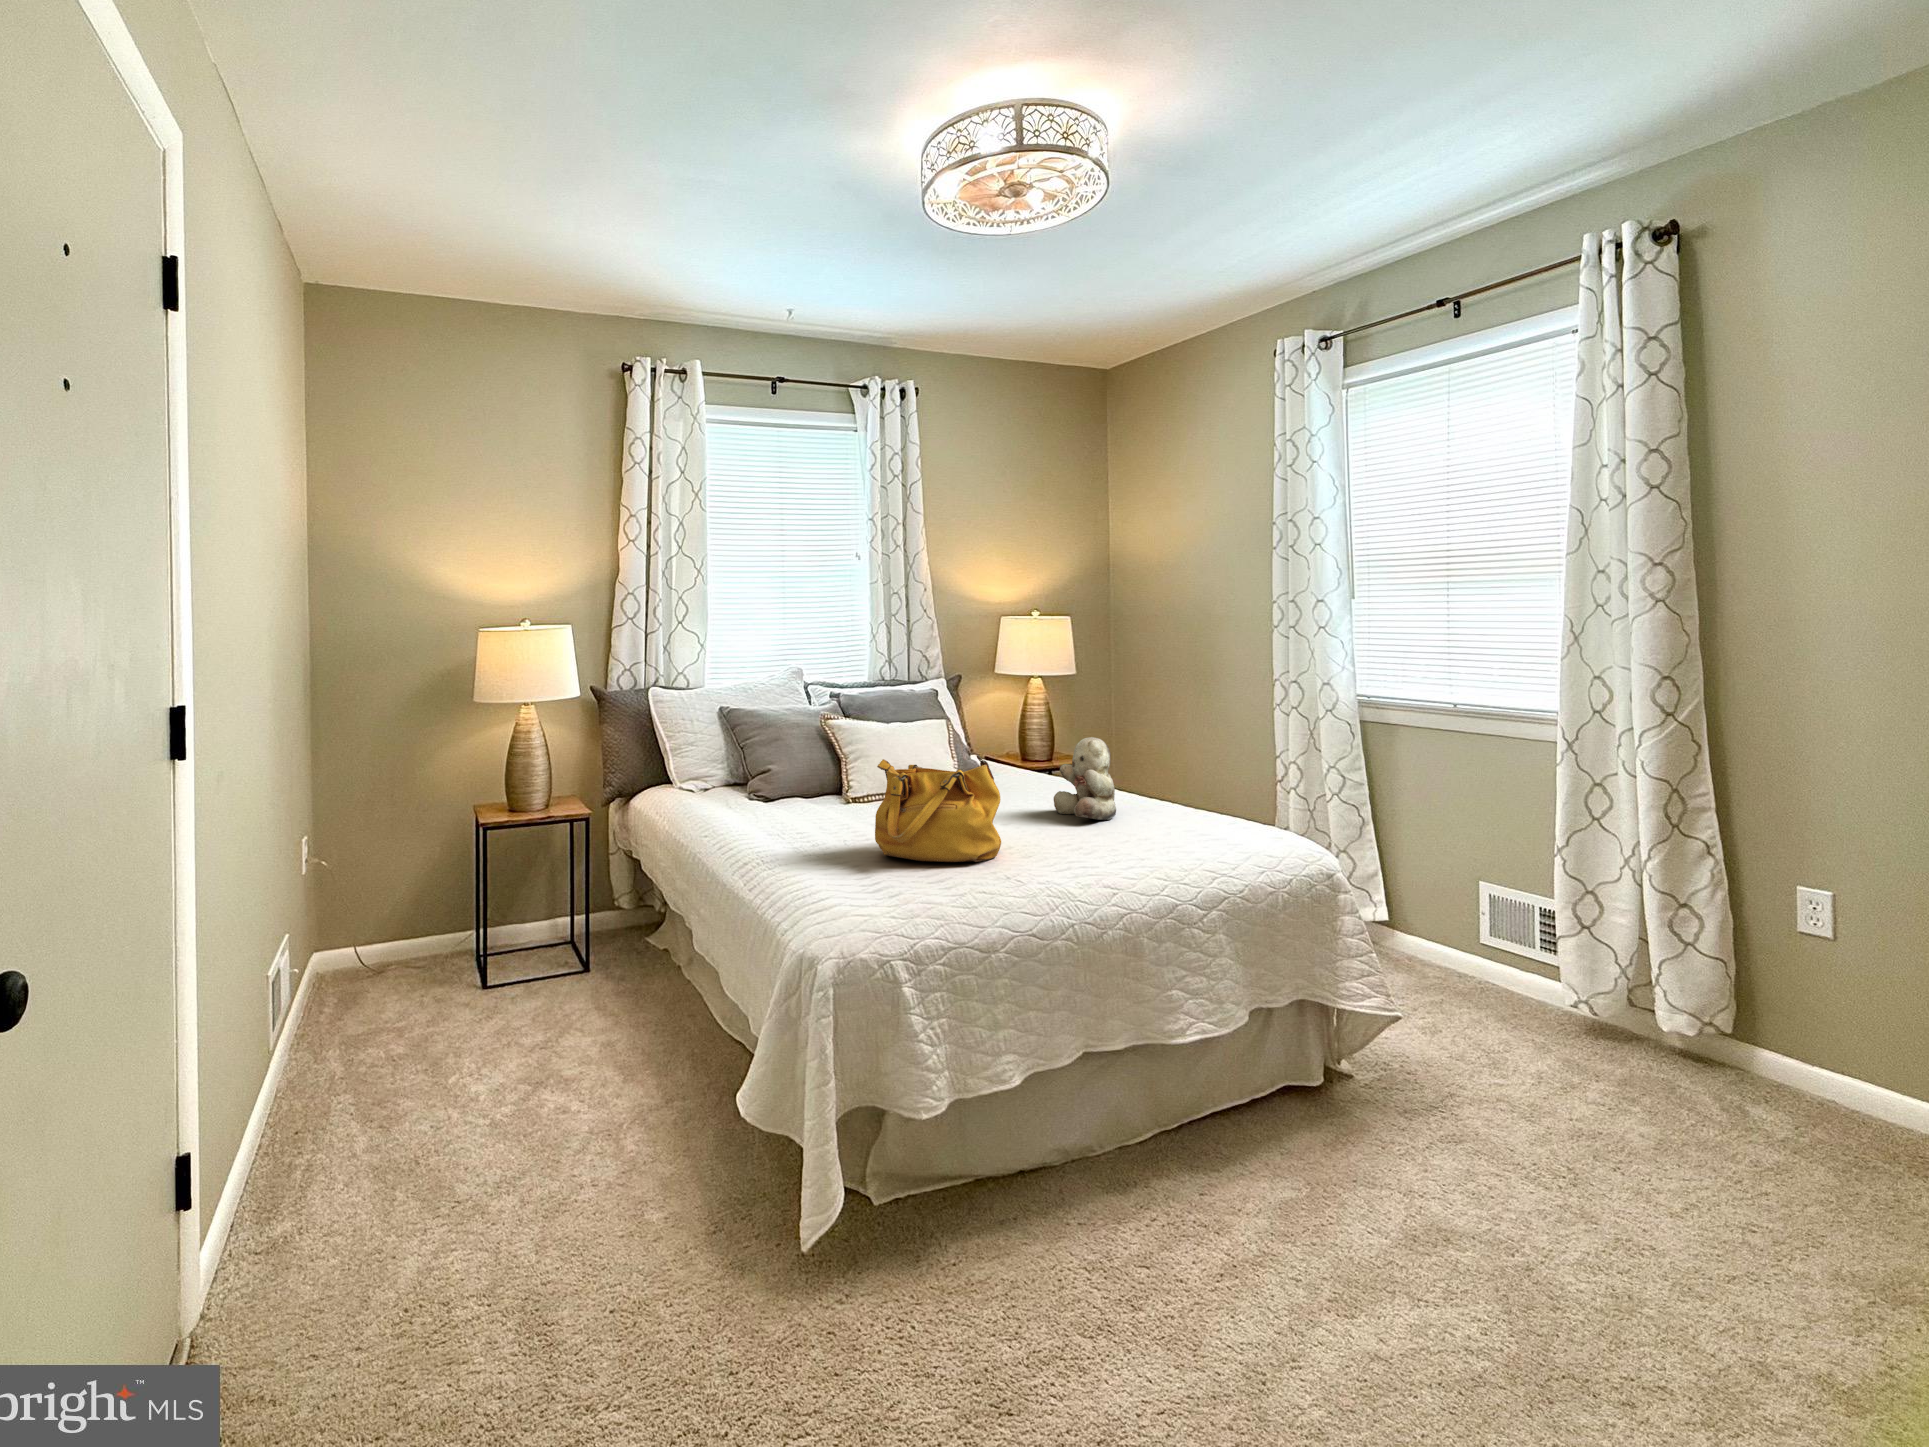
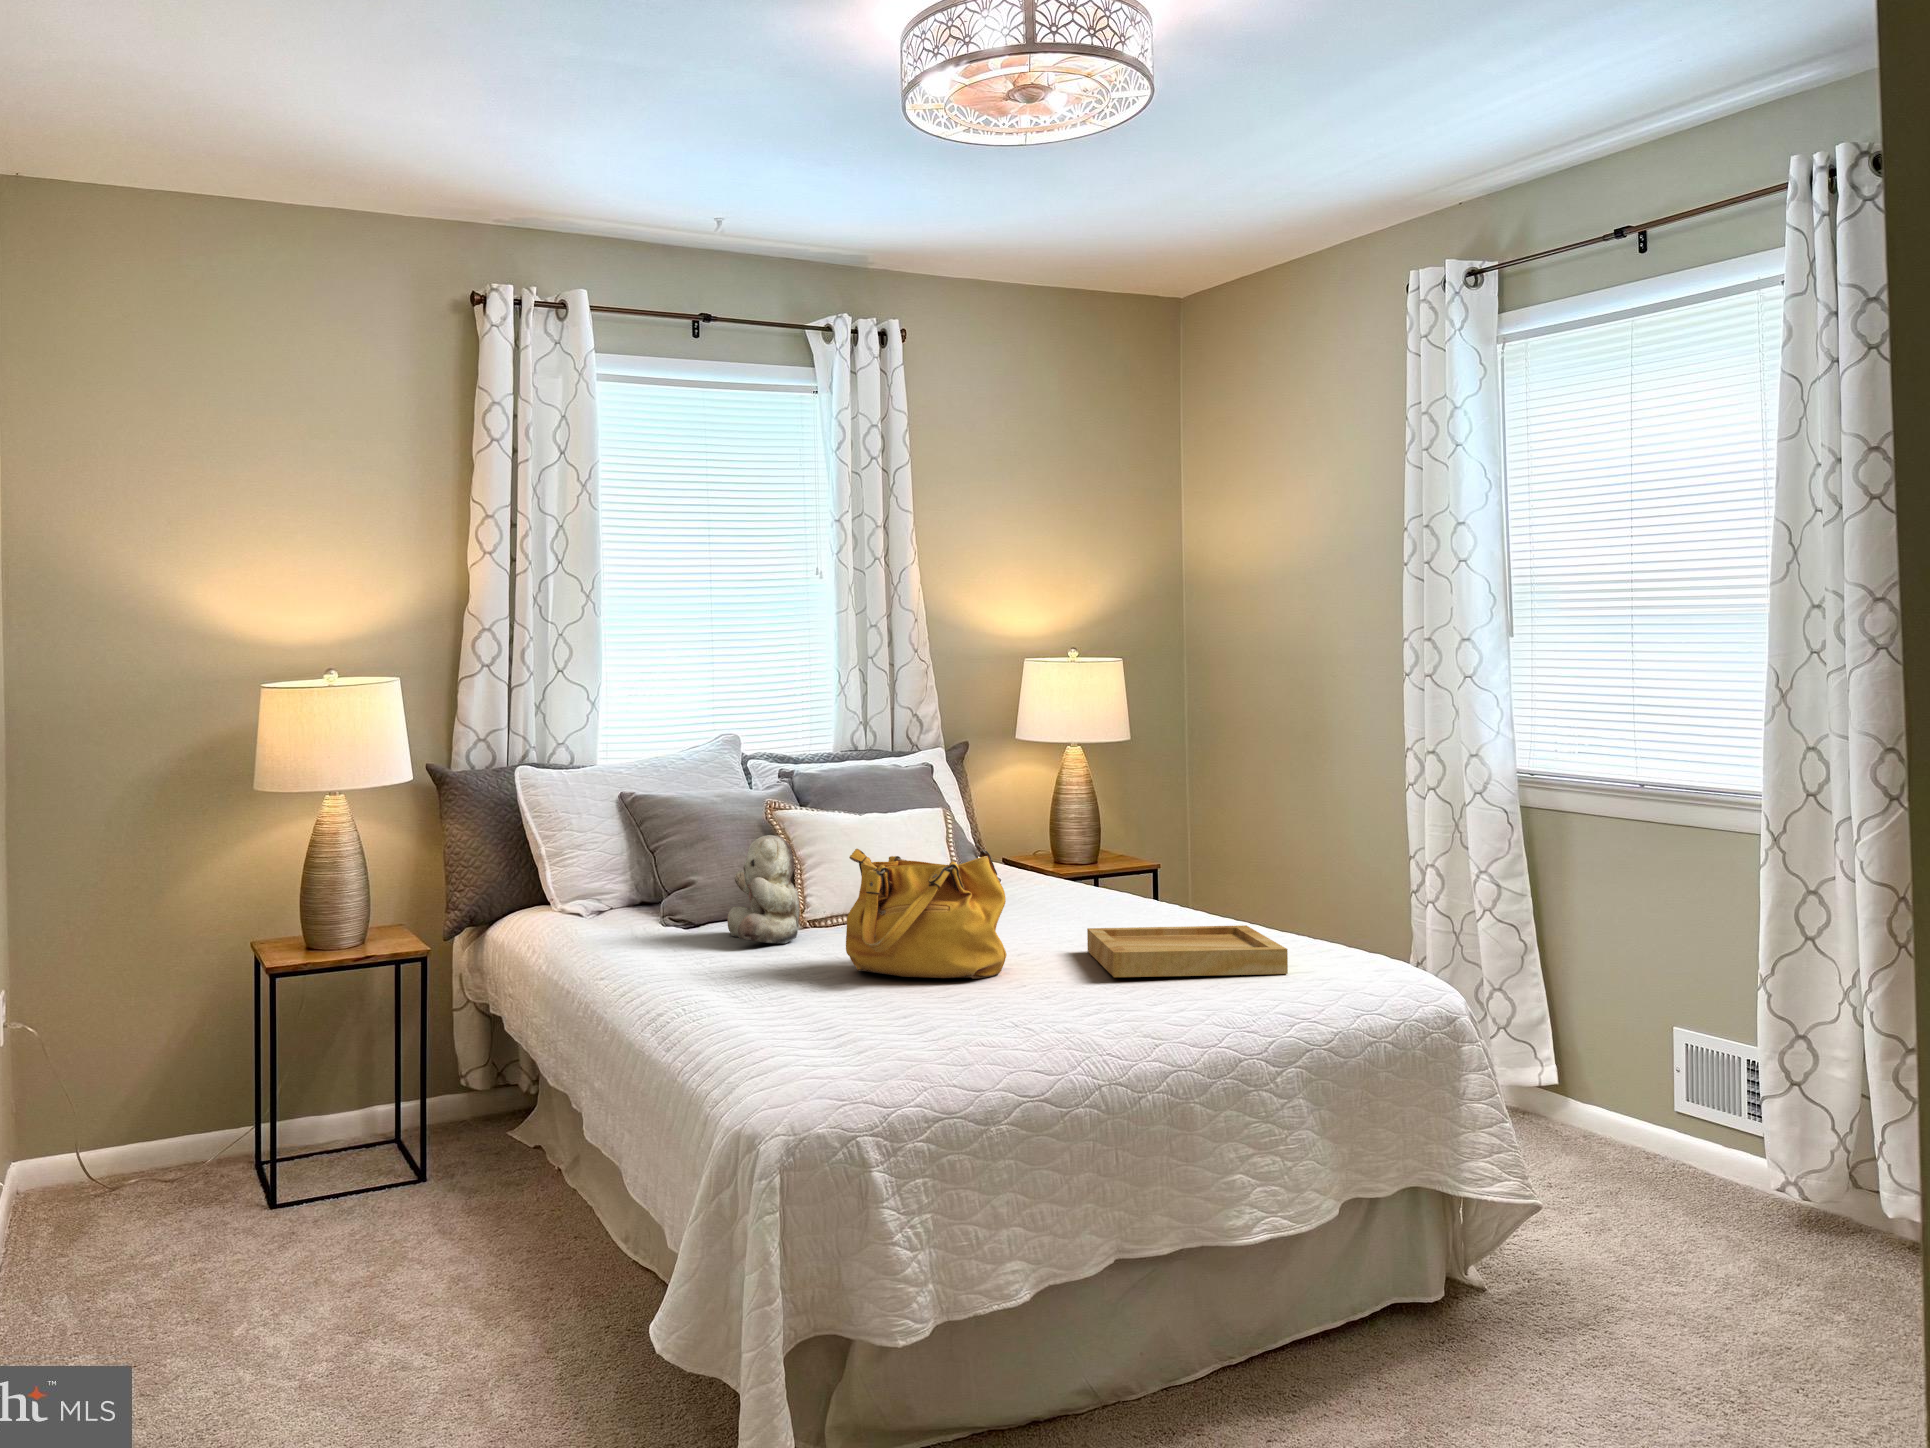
teddy bear: present [1054,737,1116,820] -> present [727,835,800,943]
tray: none [1061,814,1222,860] -> present [1087,925,1288,977]

